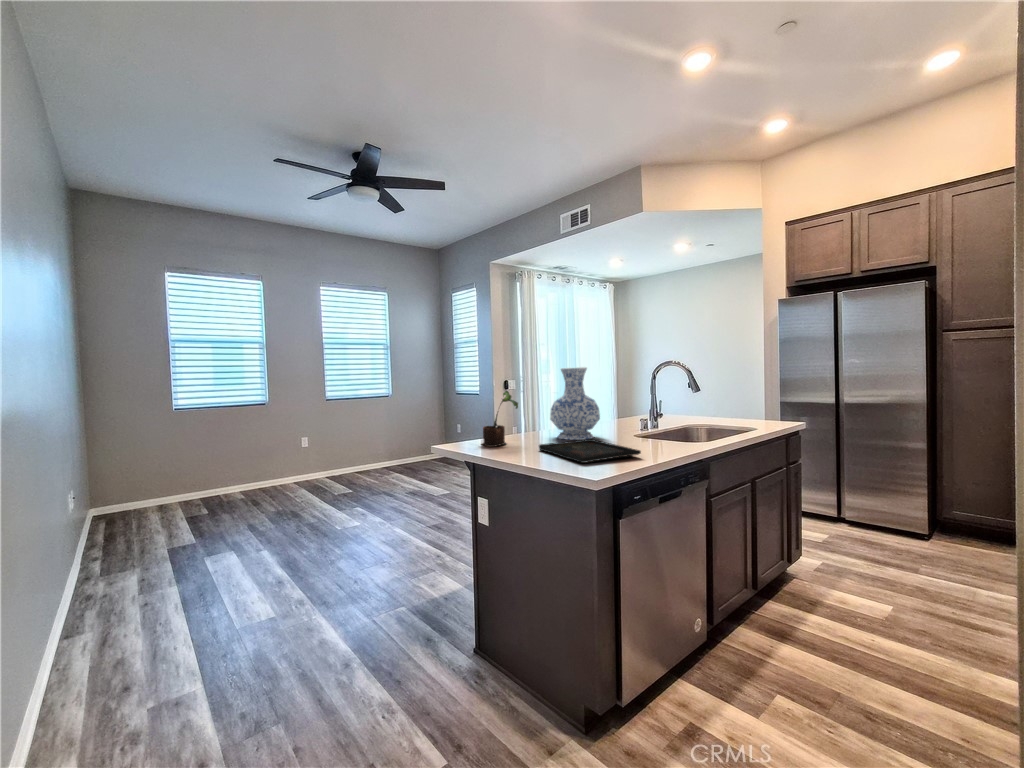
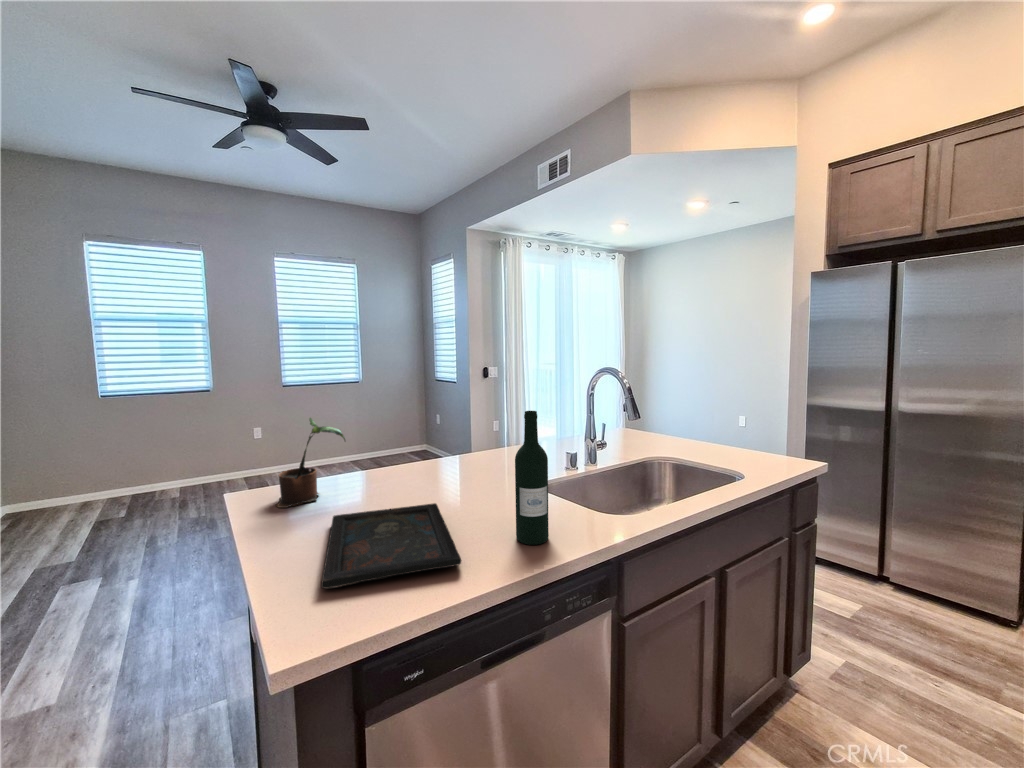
vase: present [550,367,600,440] -> none [407,377,484,493]
wine bottle: none [651,377,671,451] -> present [515,411,549,545]

